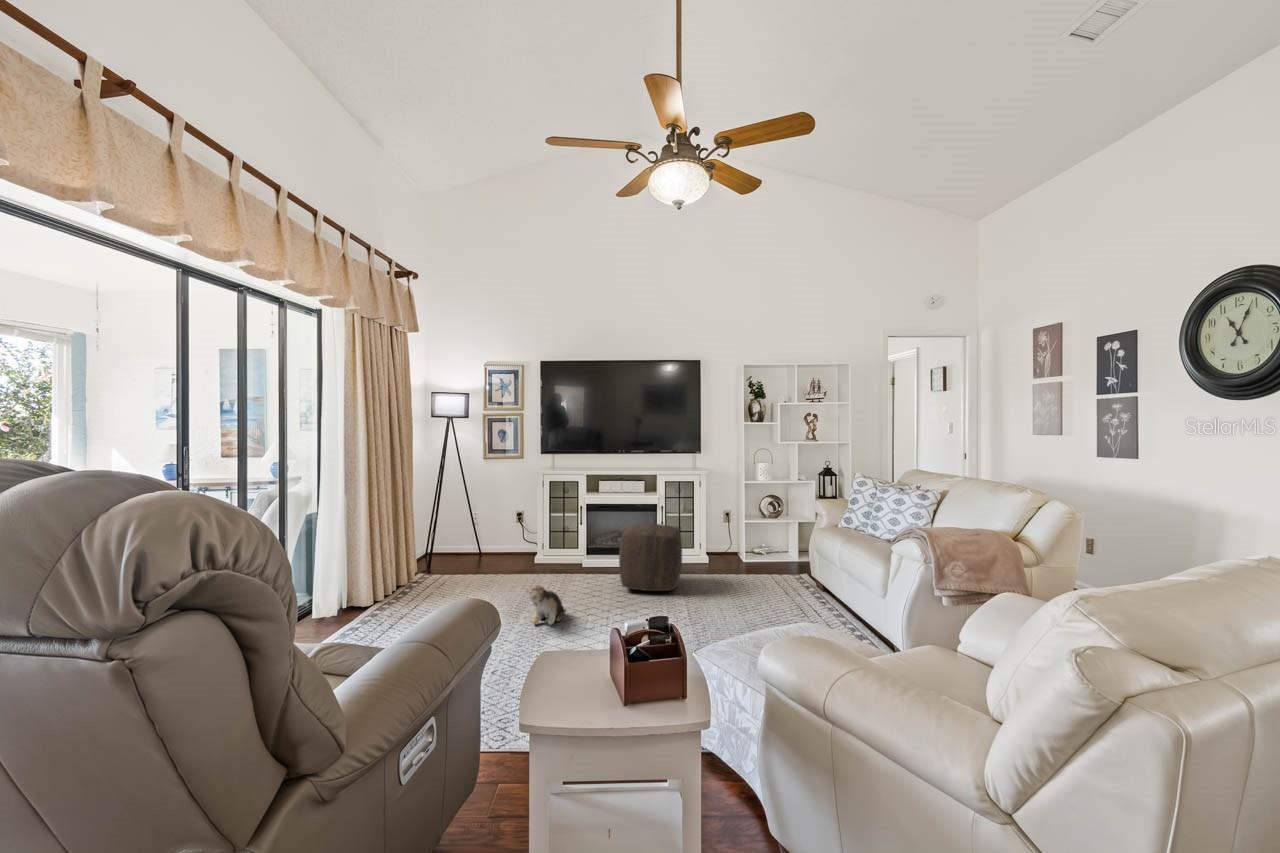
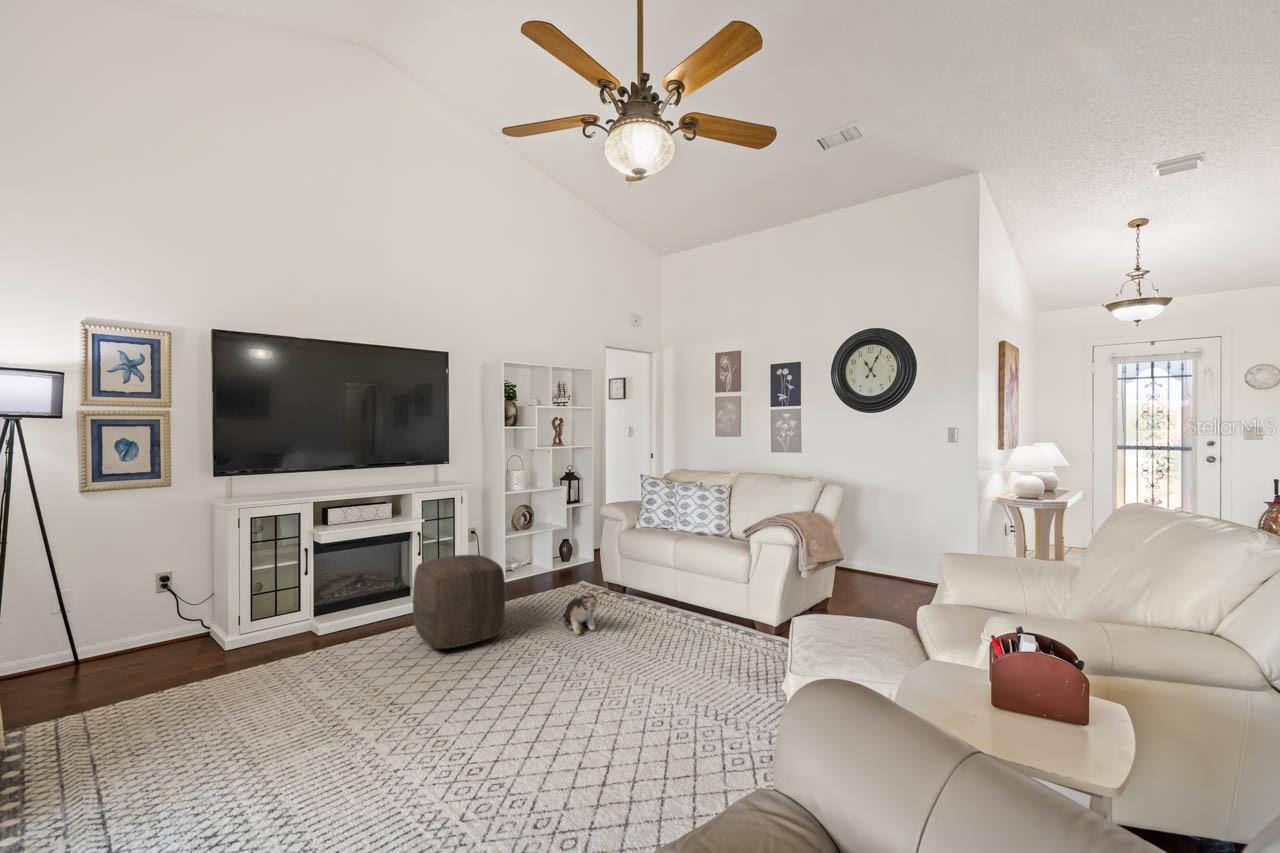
plush toy: present [527,585,564,625] -> present [563,592,600,635]

